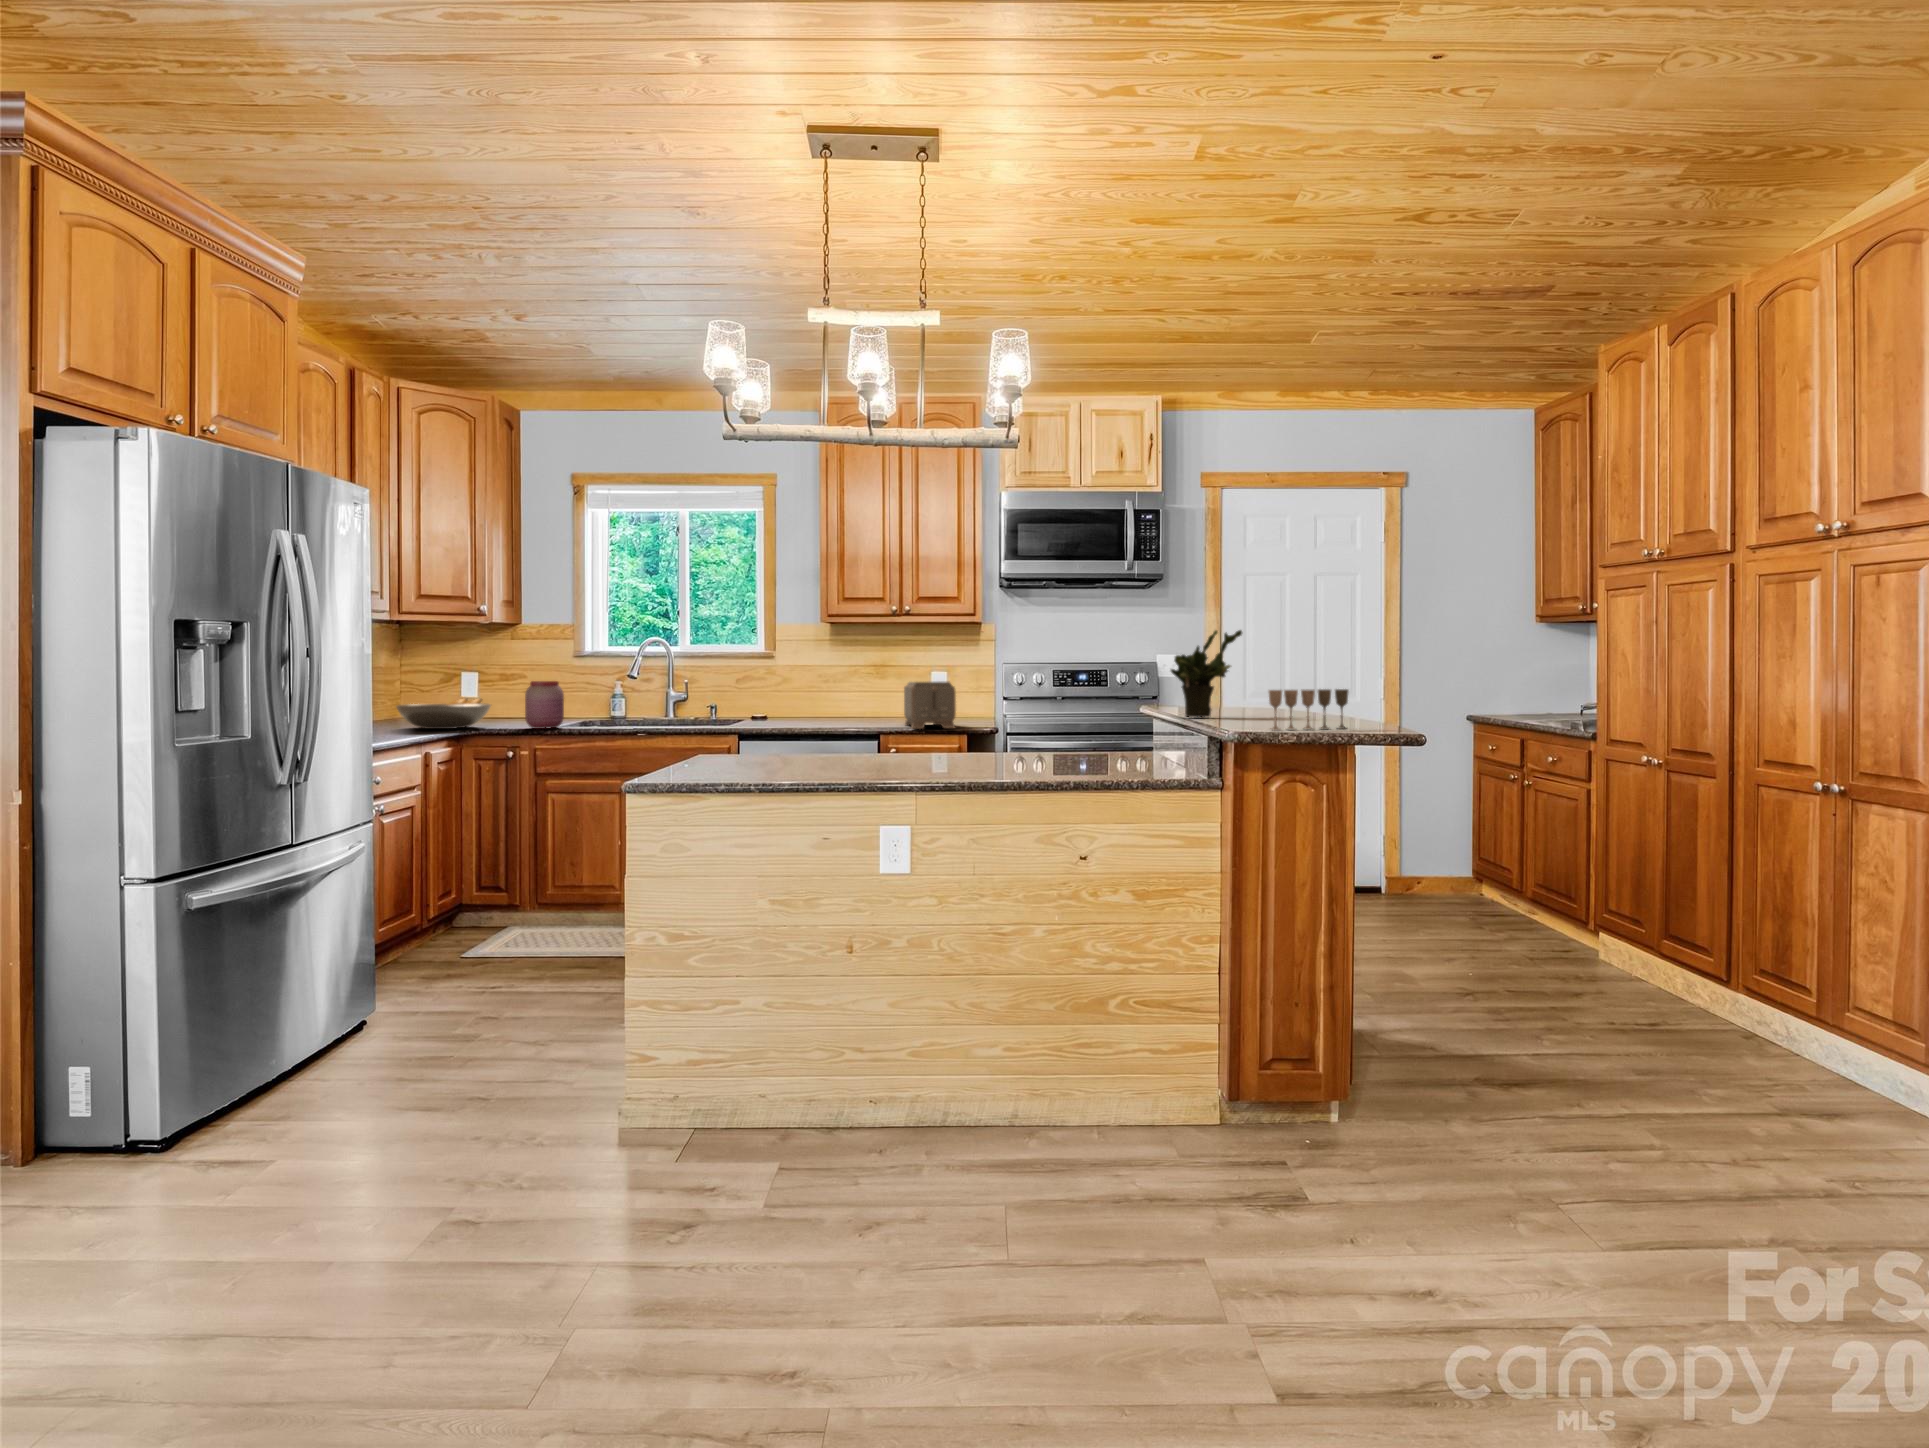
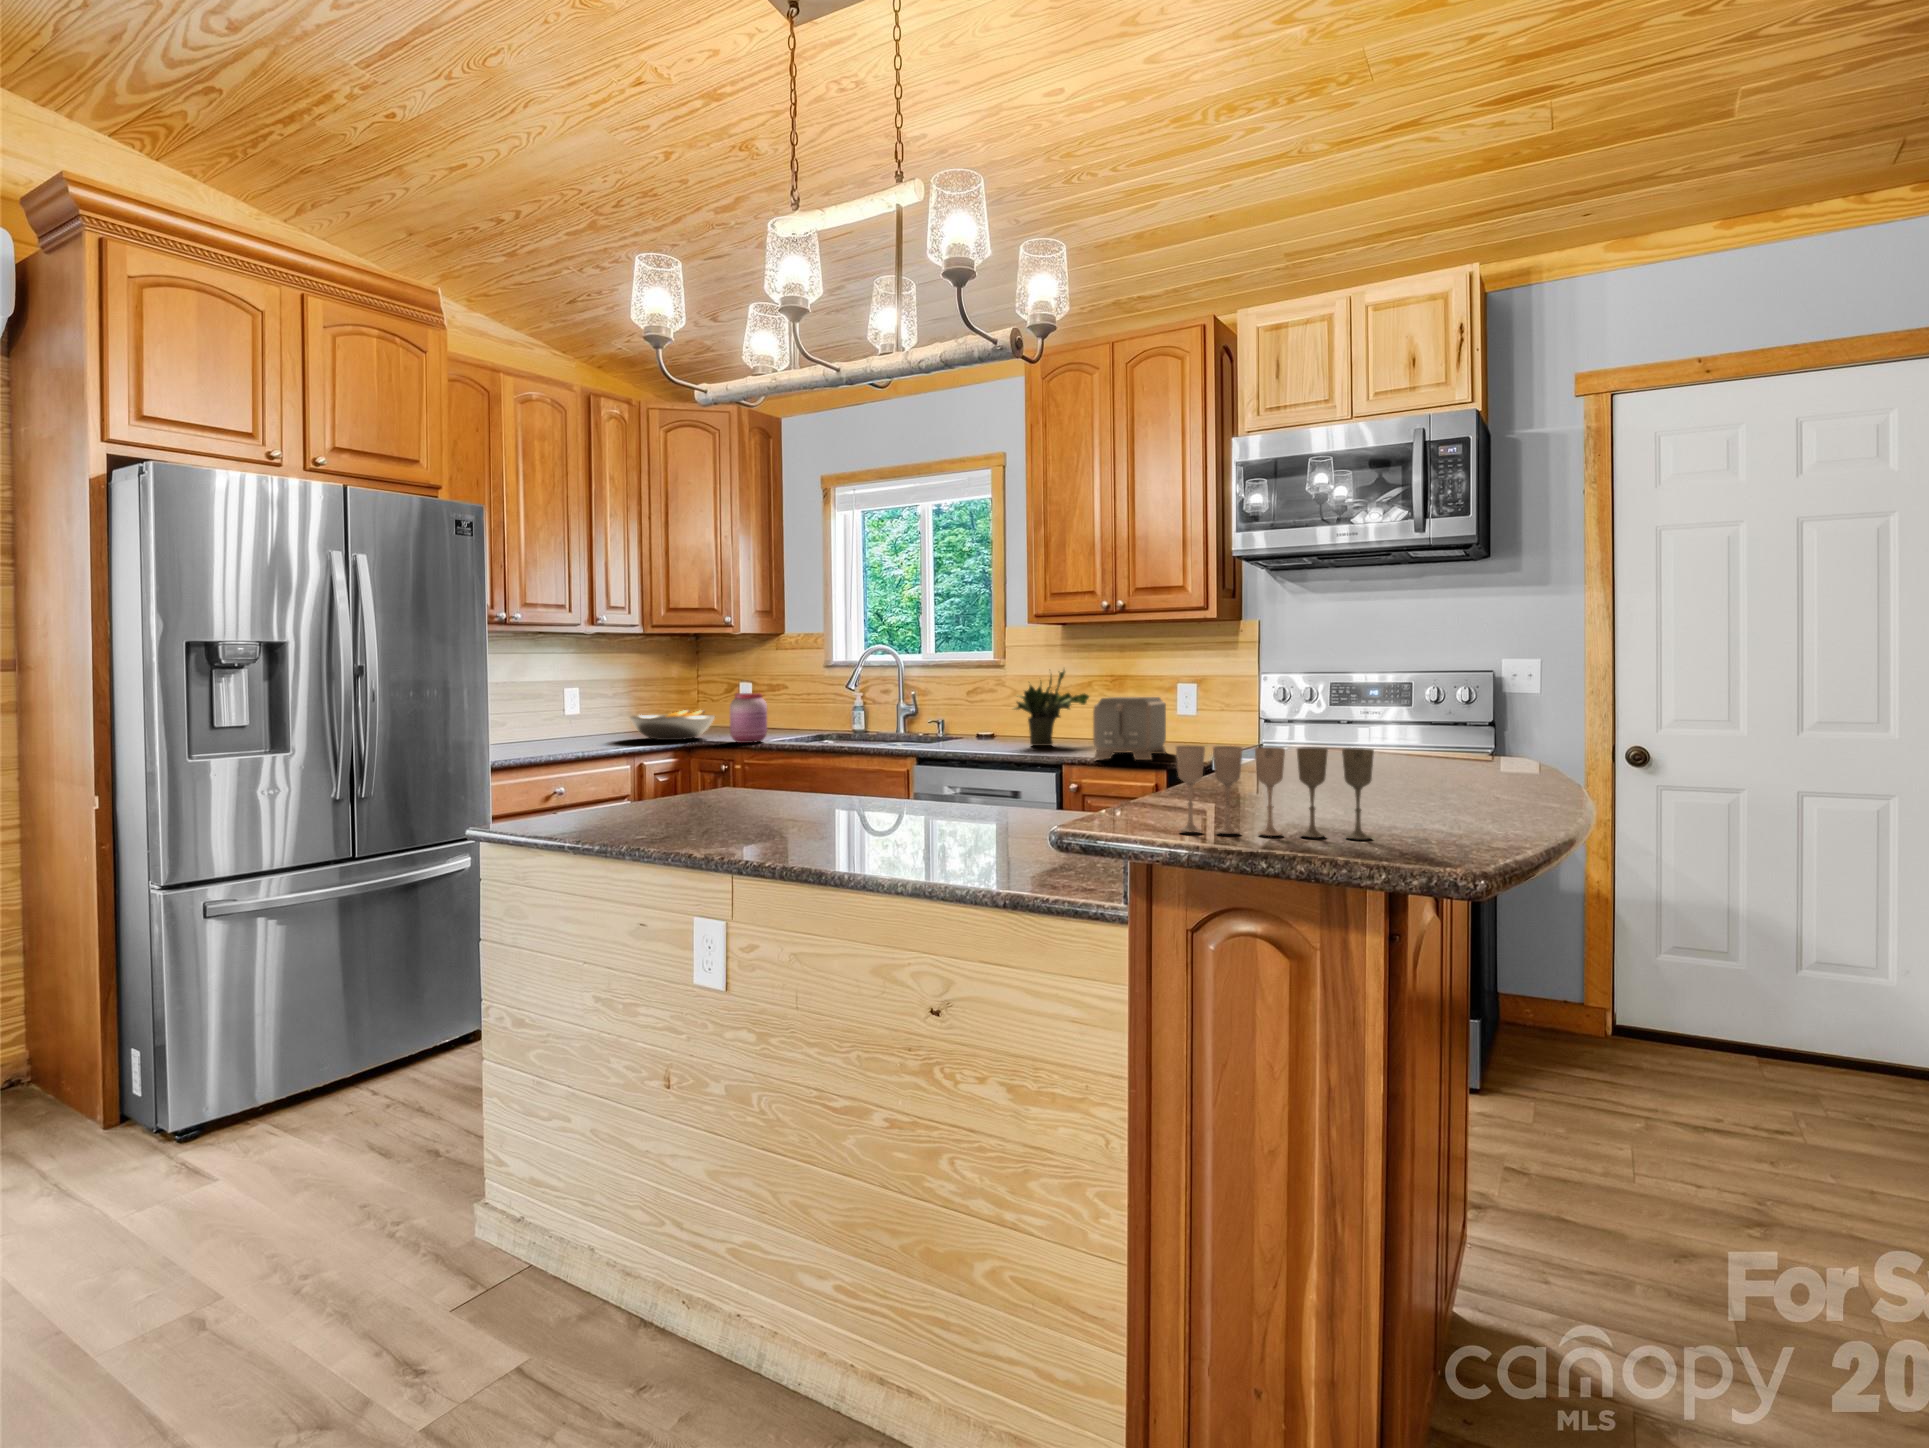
potted plant: present [1171,630,1242,718] -> present [1014,671,1089,746]

